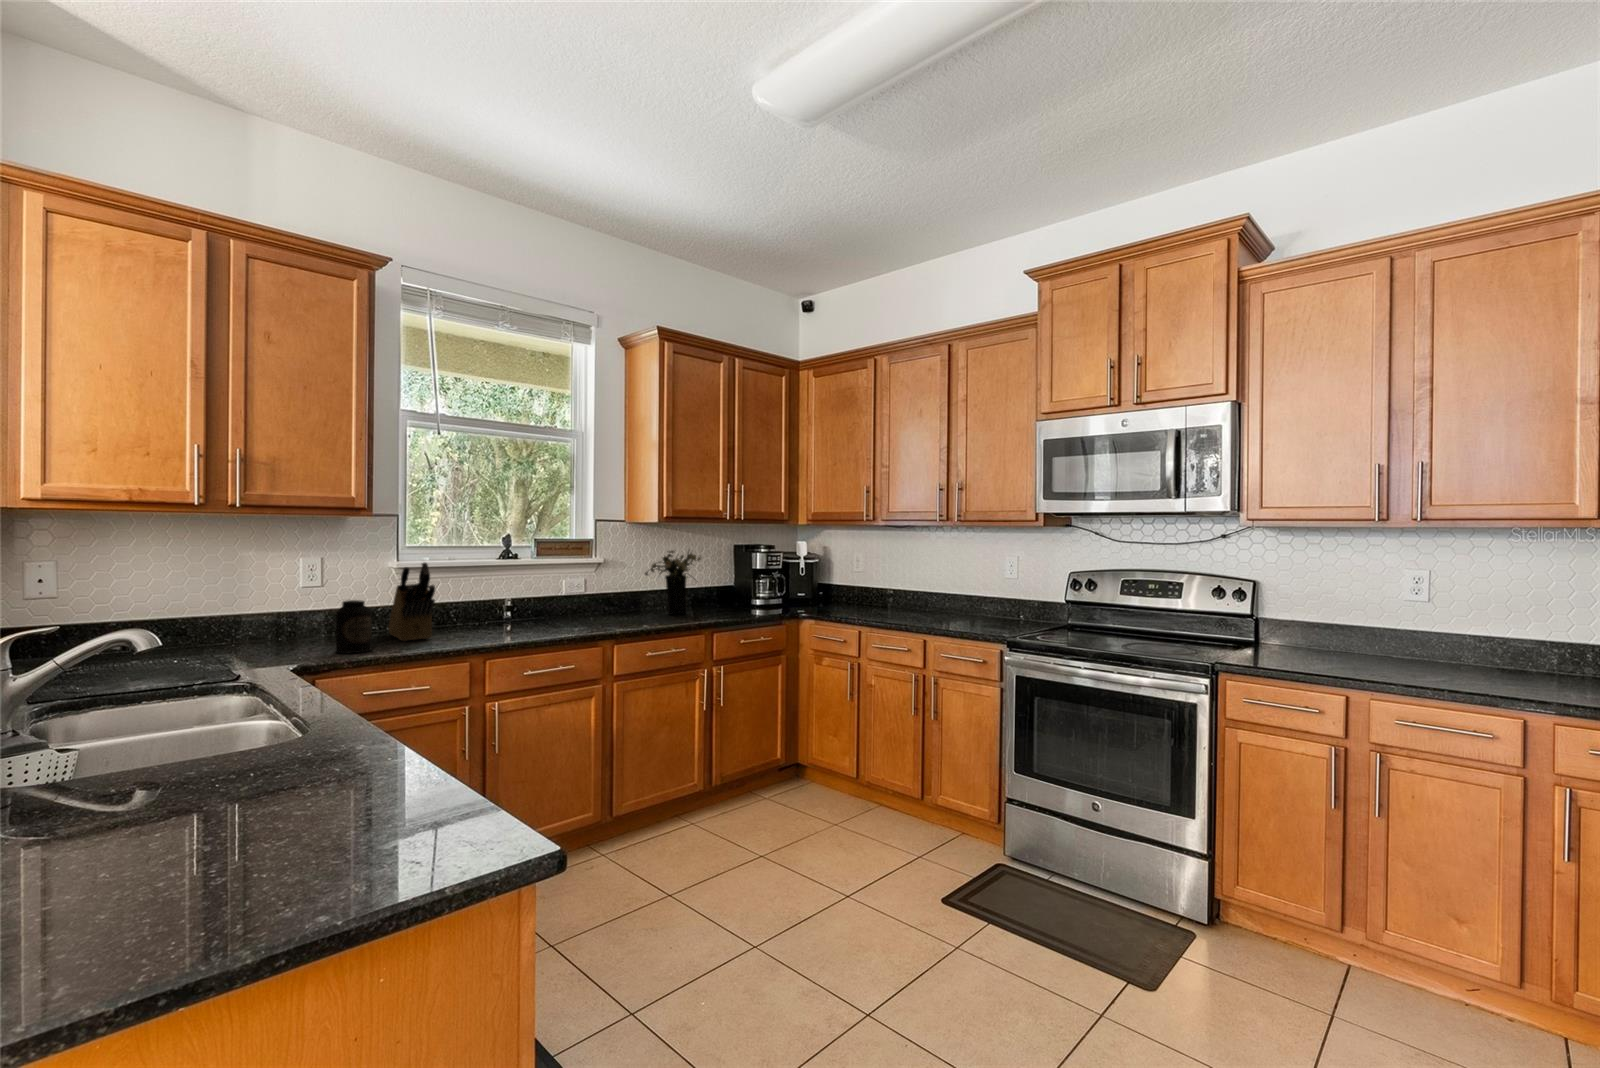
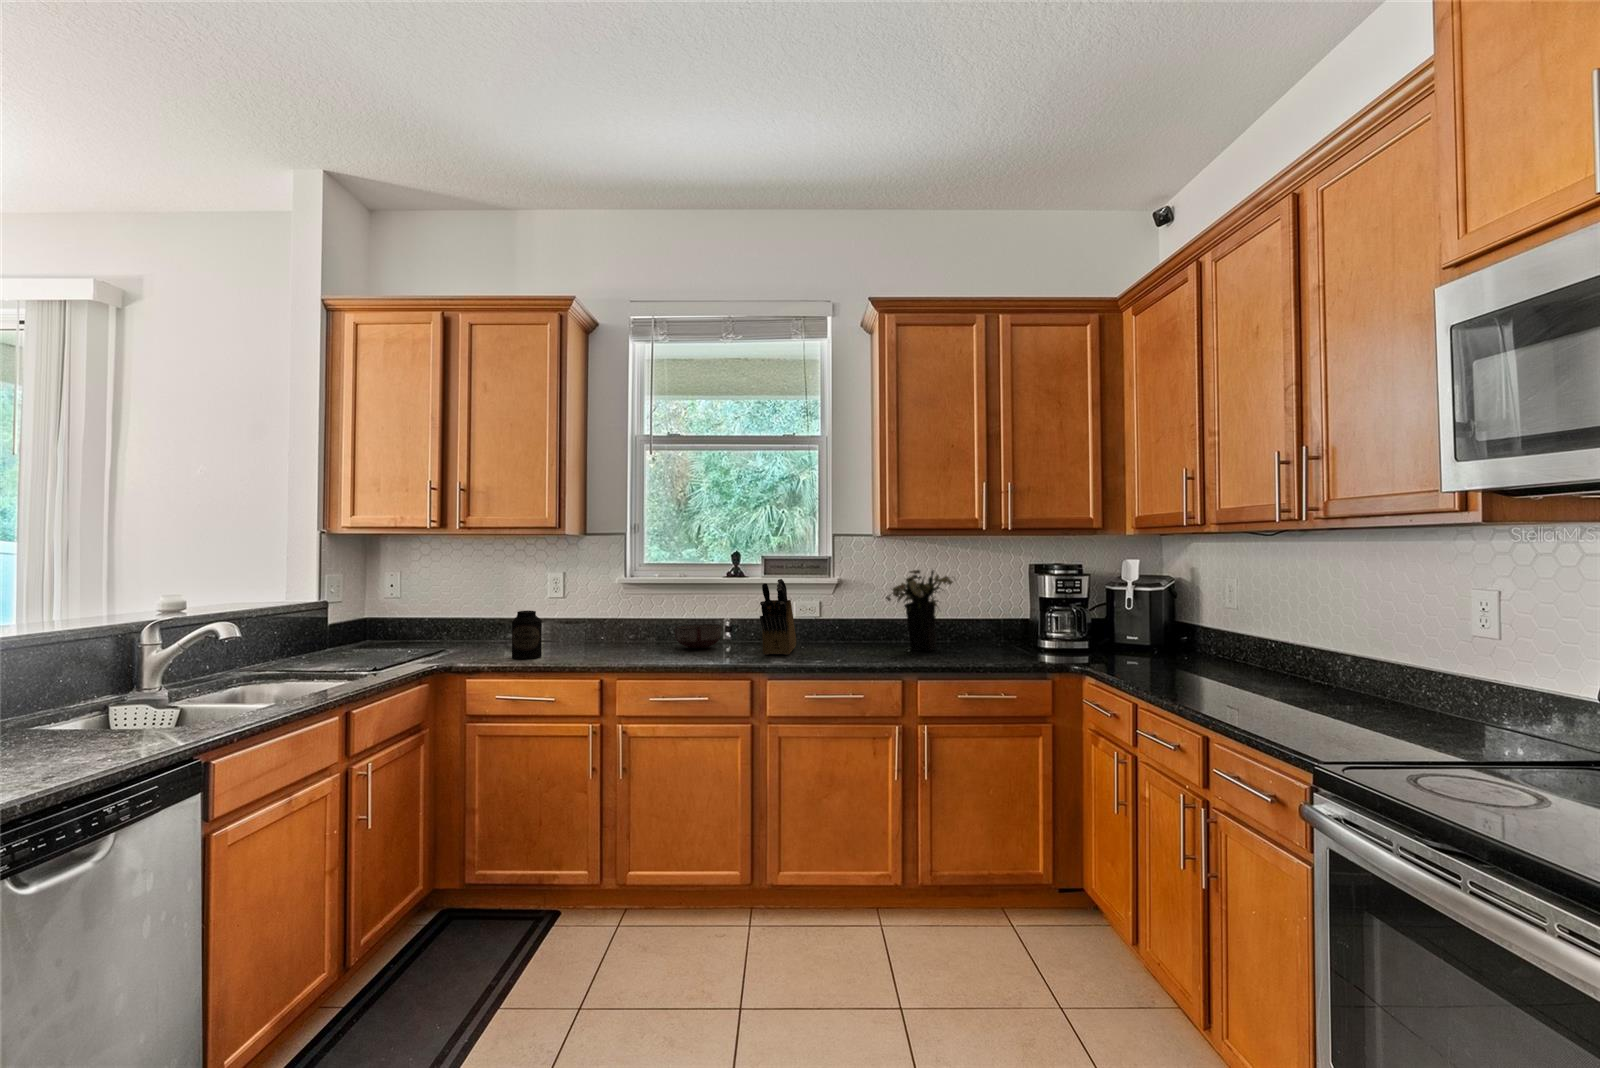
knife block: present [388,563,435,641] -> present [760,579,796,655]
ceramic bowl: none [471,605,518,629] -> present [675,624,721,648]

